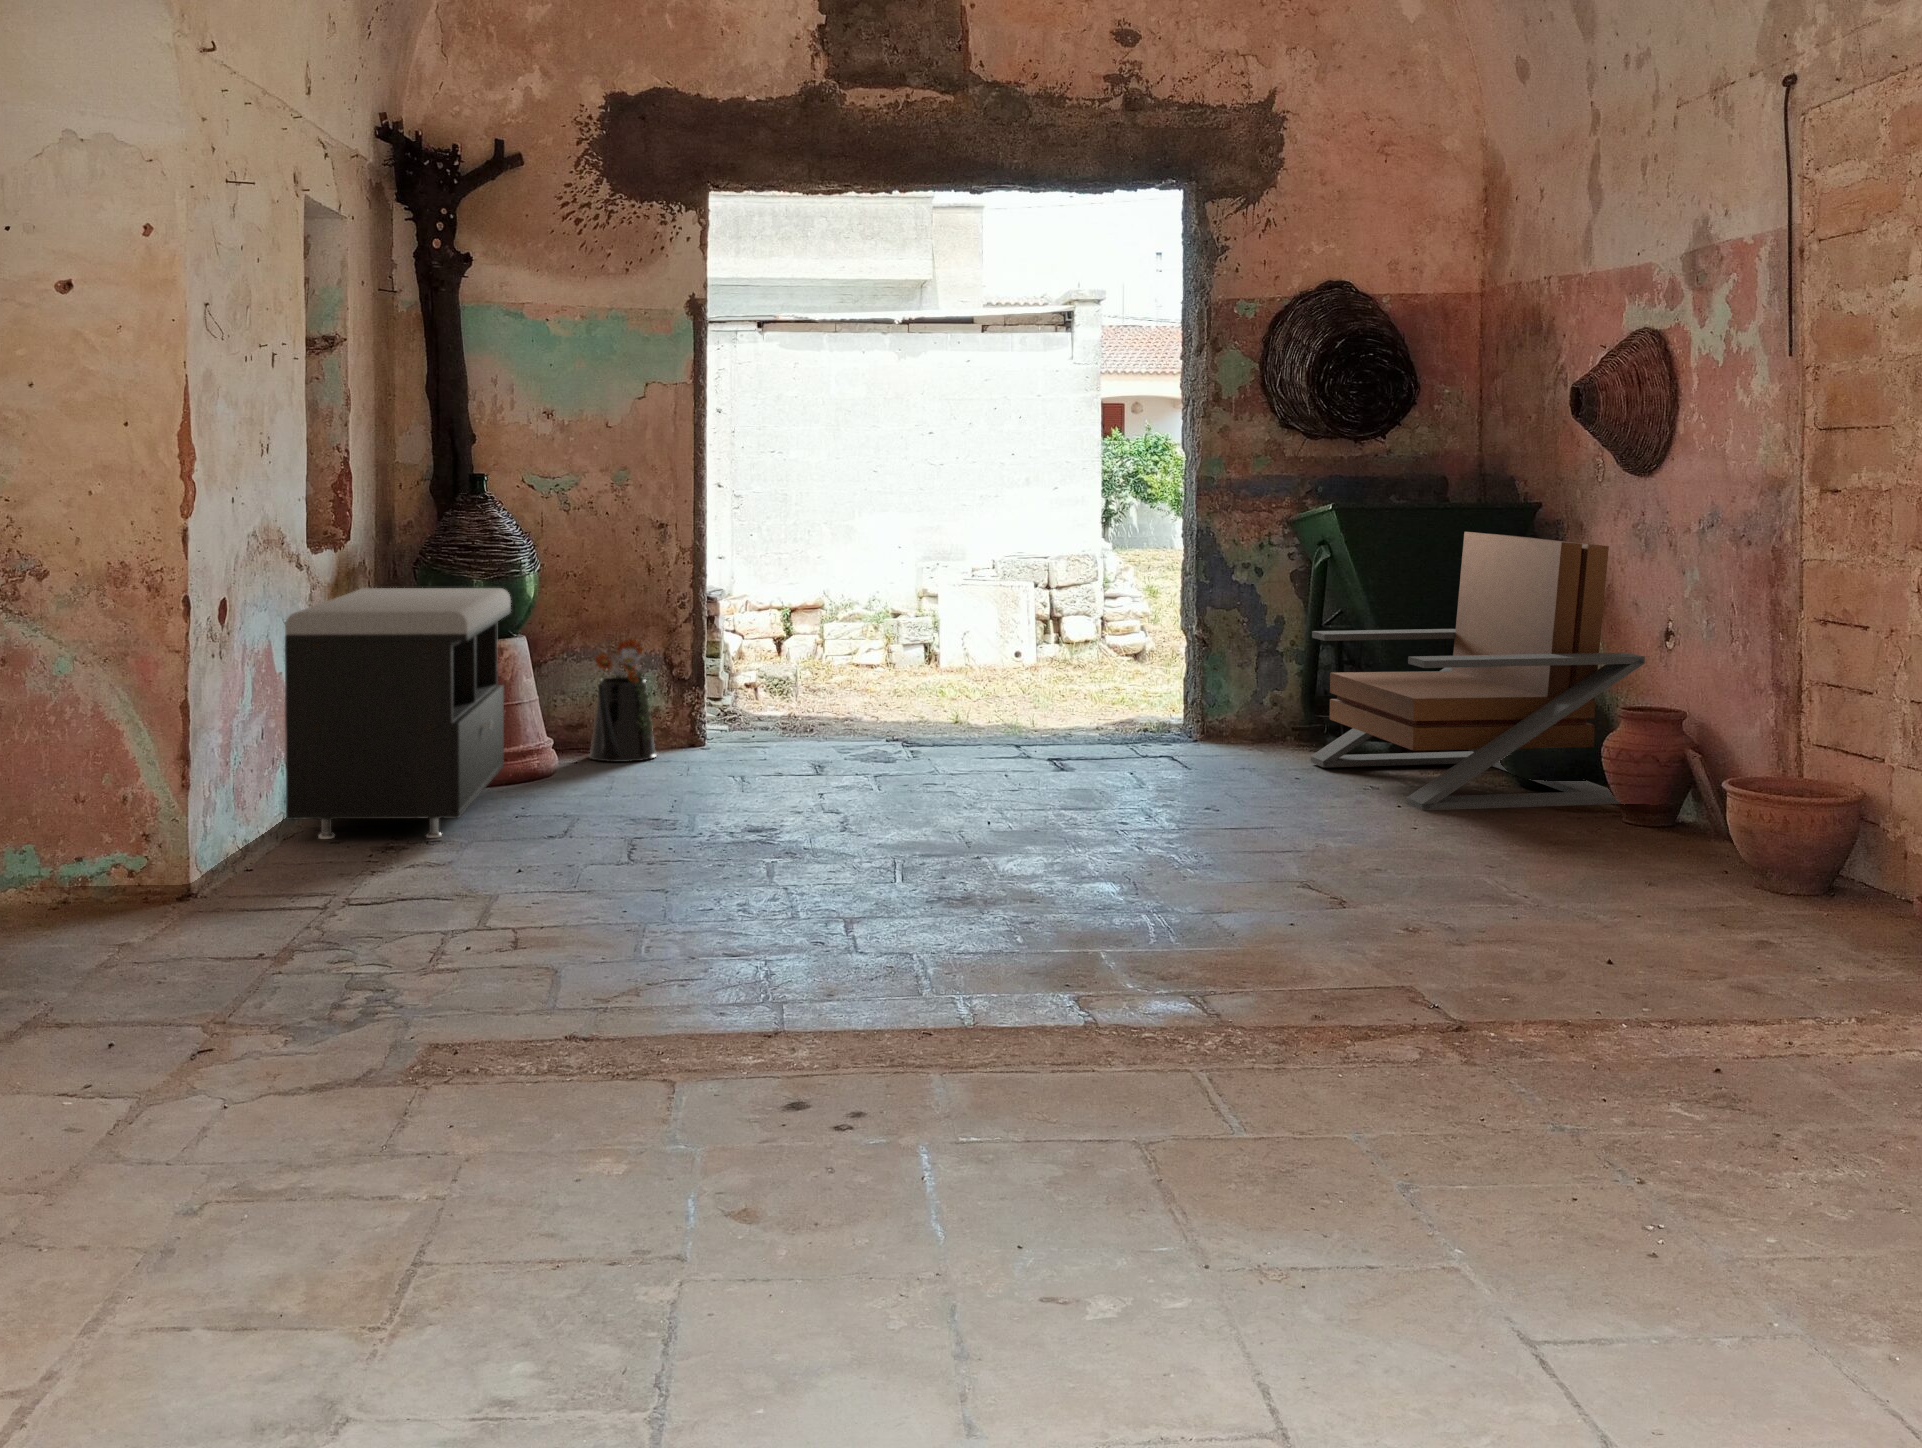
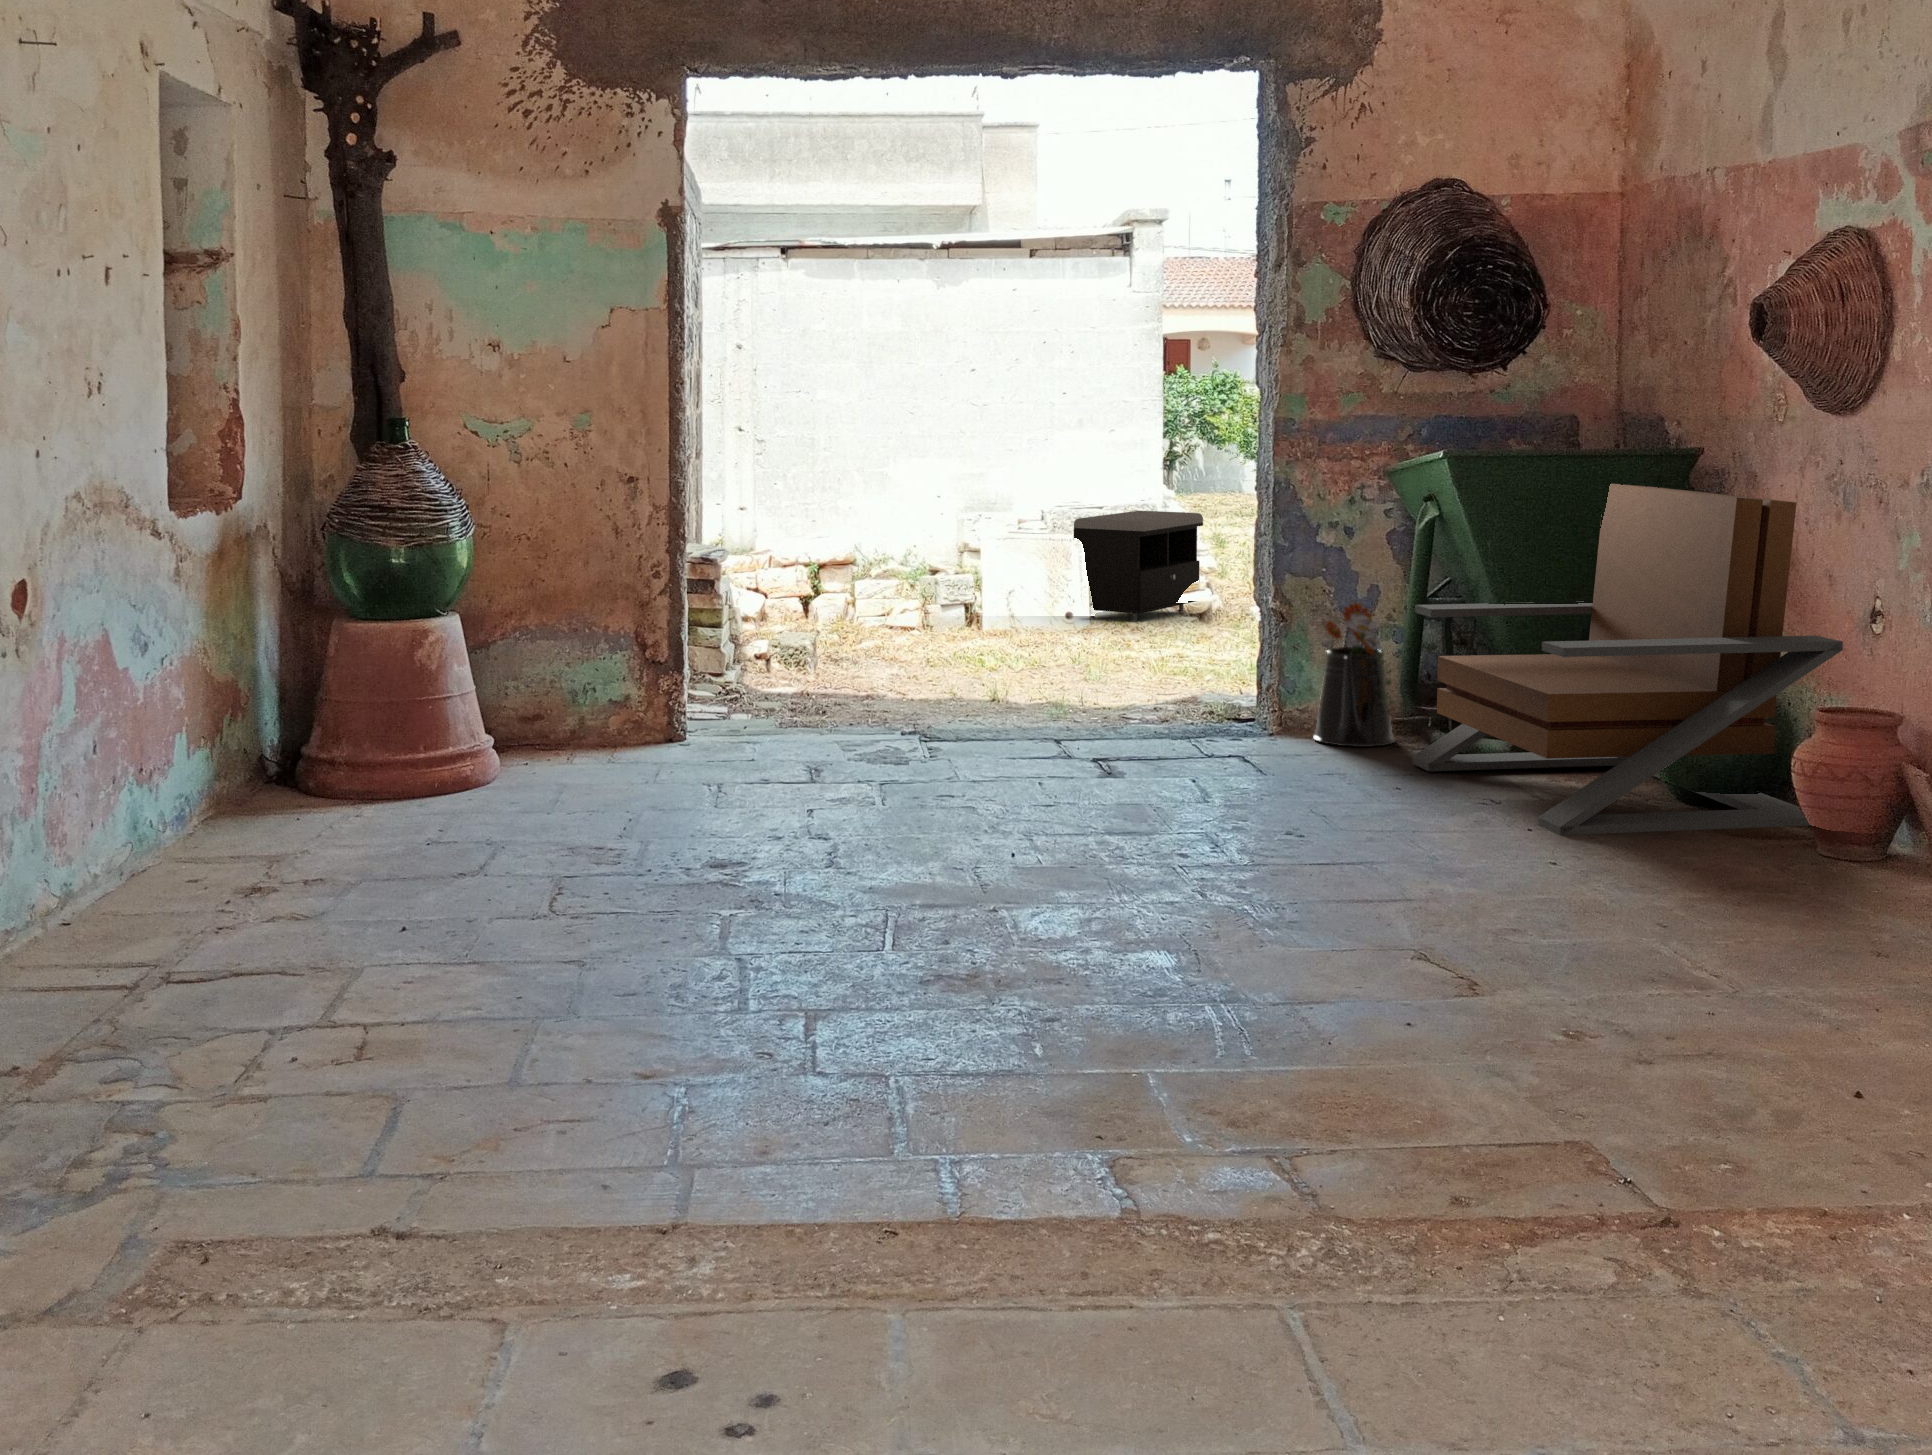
storage bench: present [285,588,511,839] -> present [1074,511,1203,622]
watering can: present [589,639,657,762] -> present [1313,603,1395,747]

